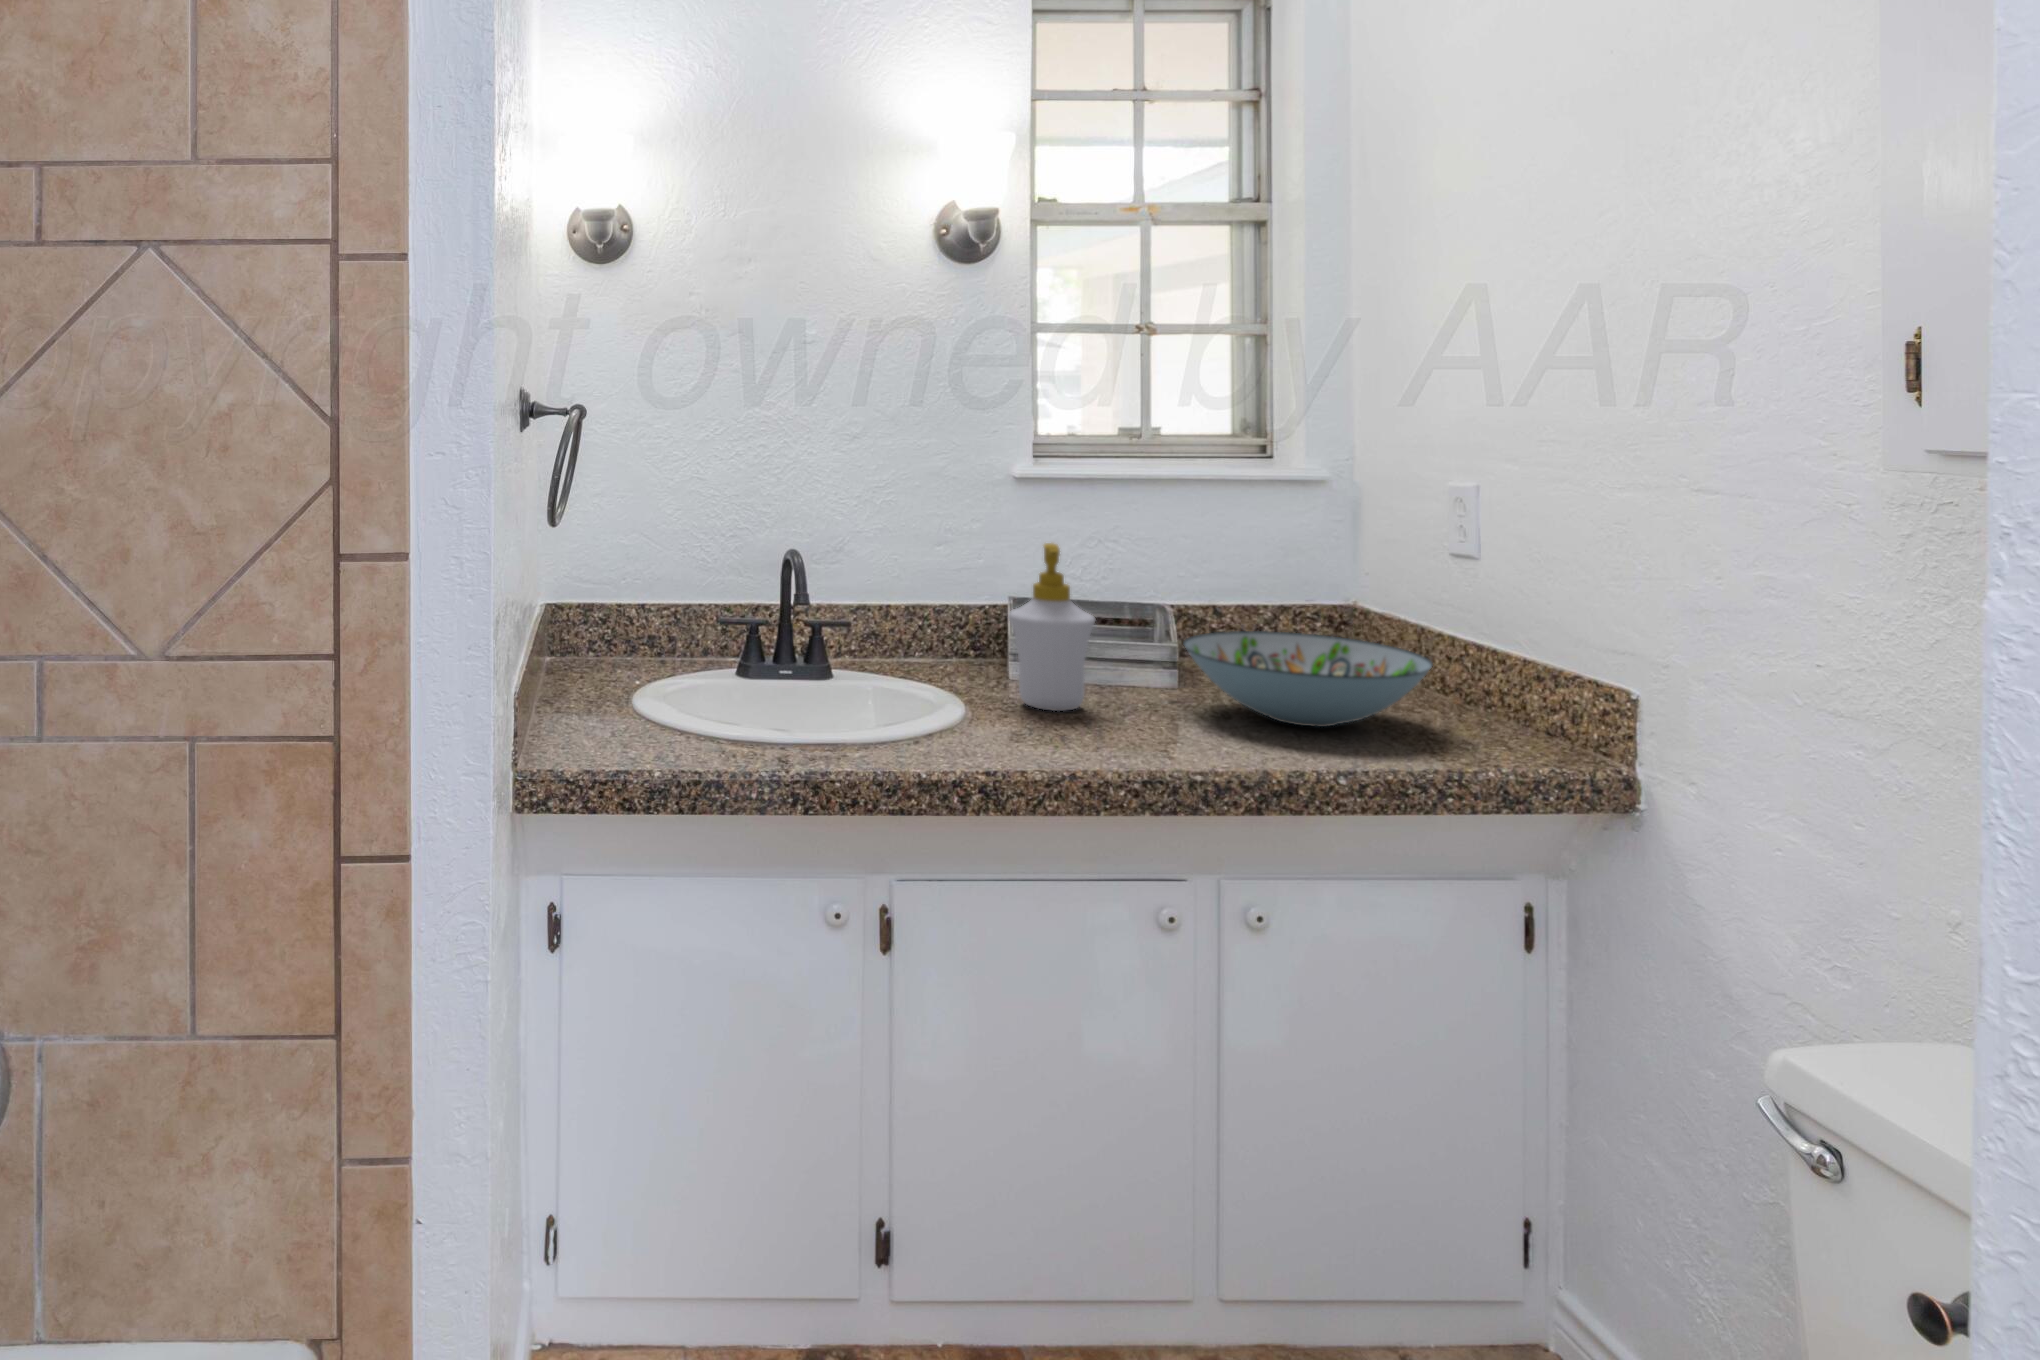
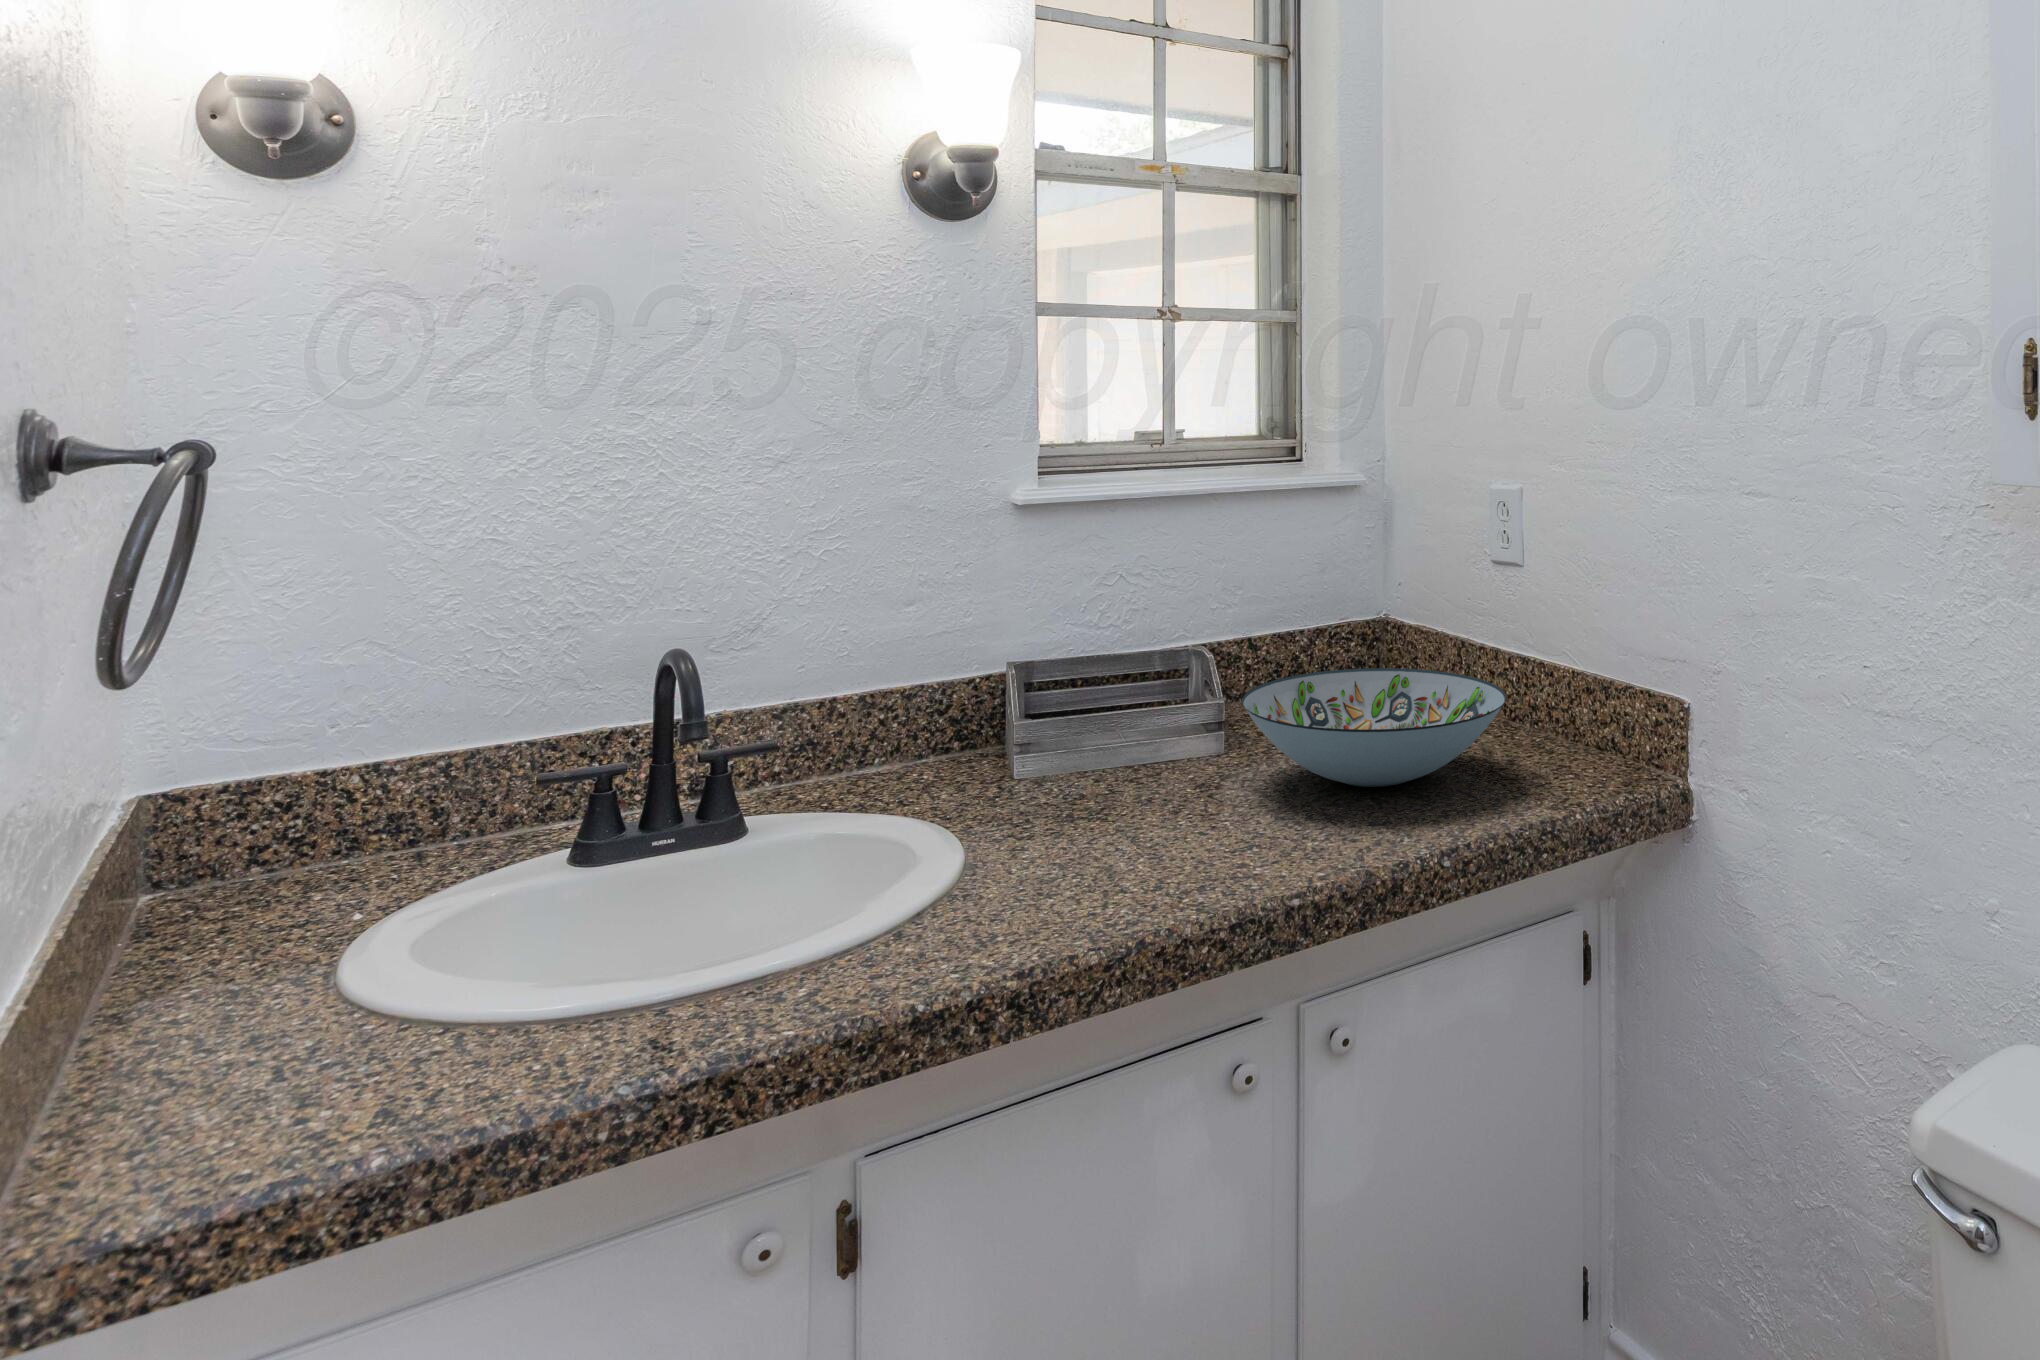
soap bottle: present [1008,543,1095,711] -> none [1023,593,1140,825]

